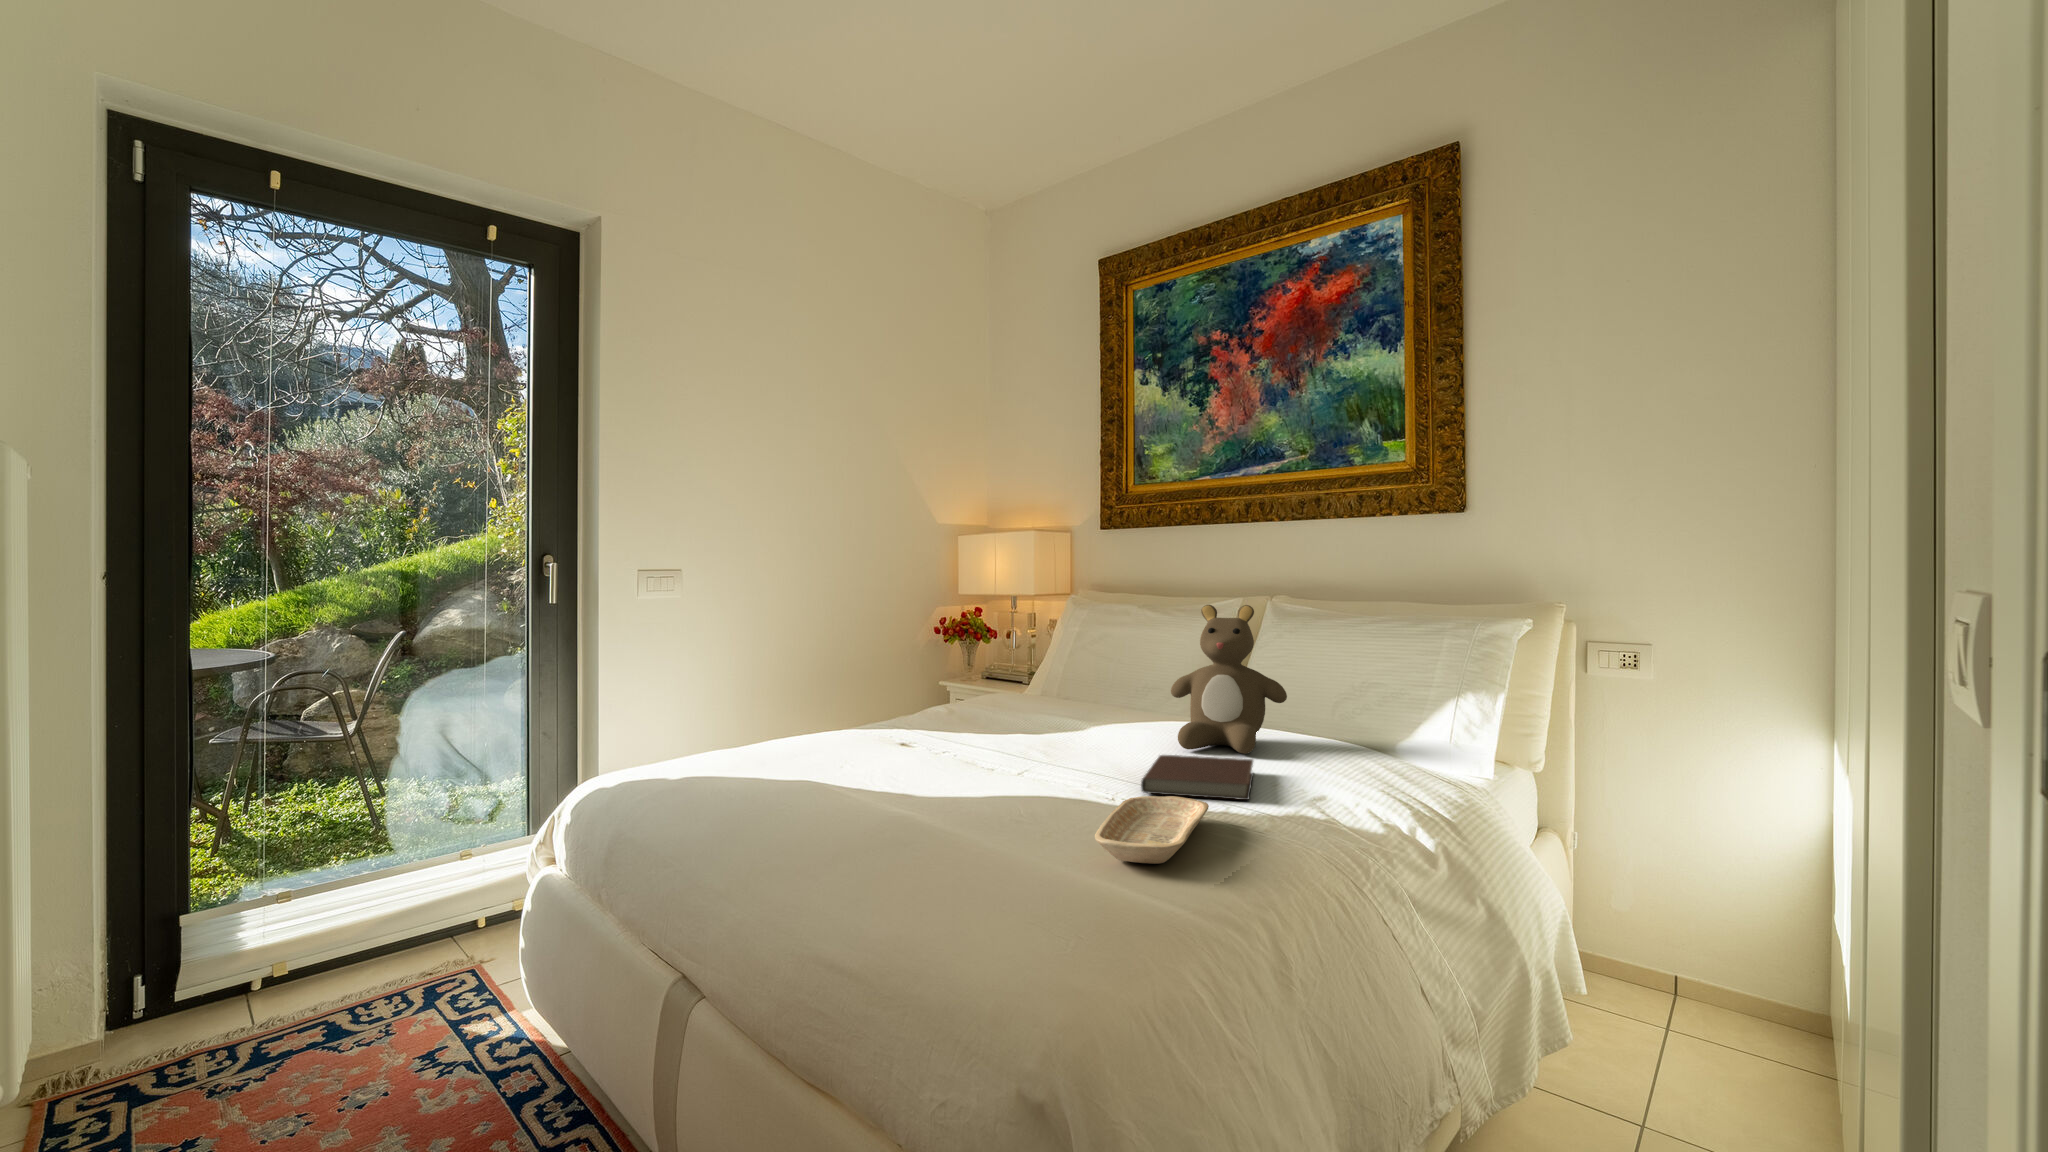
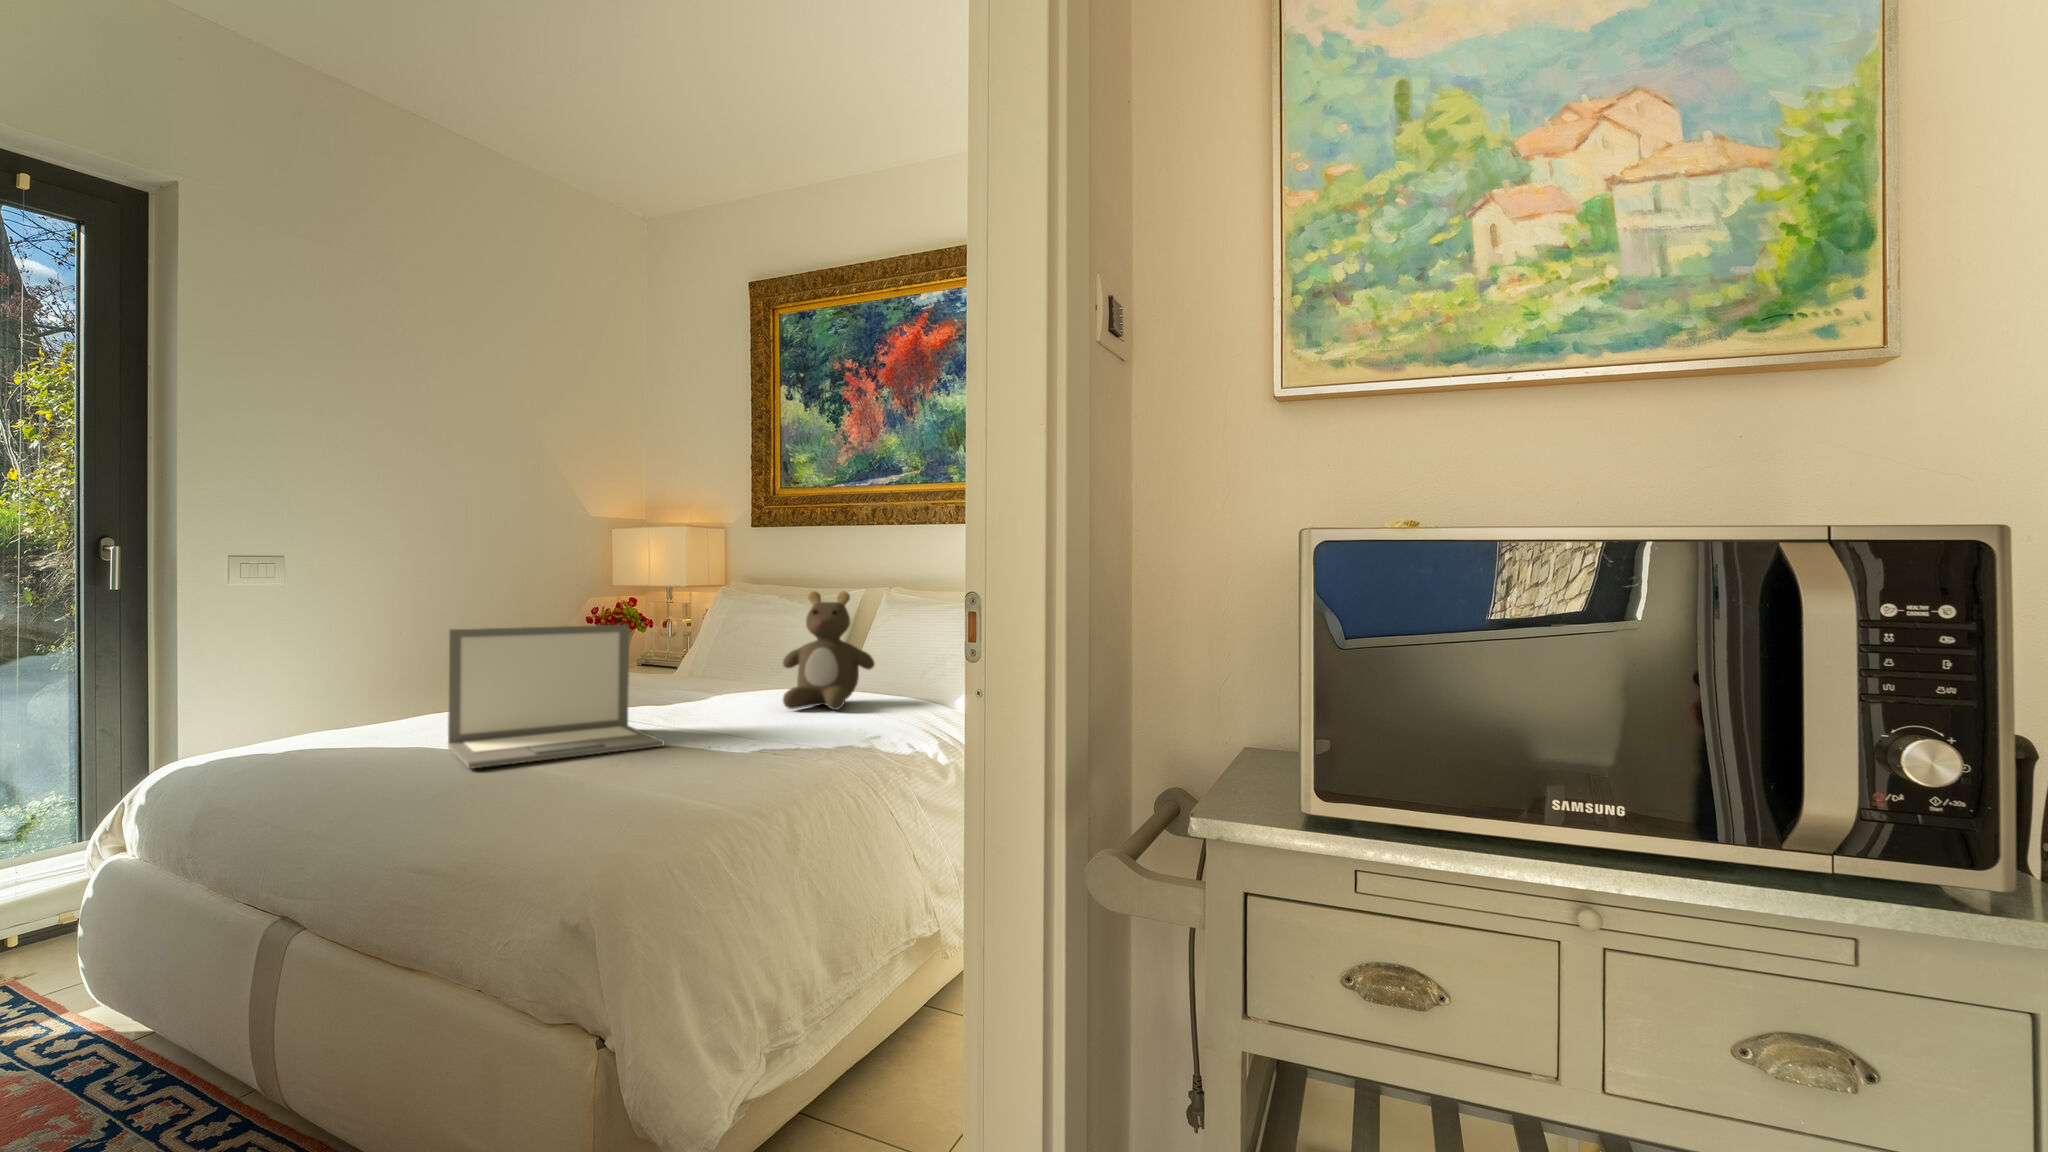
laptop: none [834,646,1063,816] -> present [448,625,664,769]
notebook: present [1141,755,1253,800] -> none [733,712,835,740]
tray: present [1095,796,1209,864] -> none [669,738,775,782]

